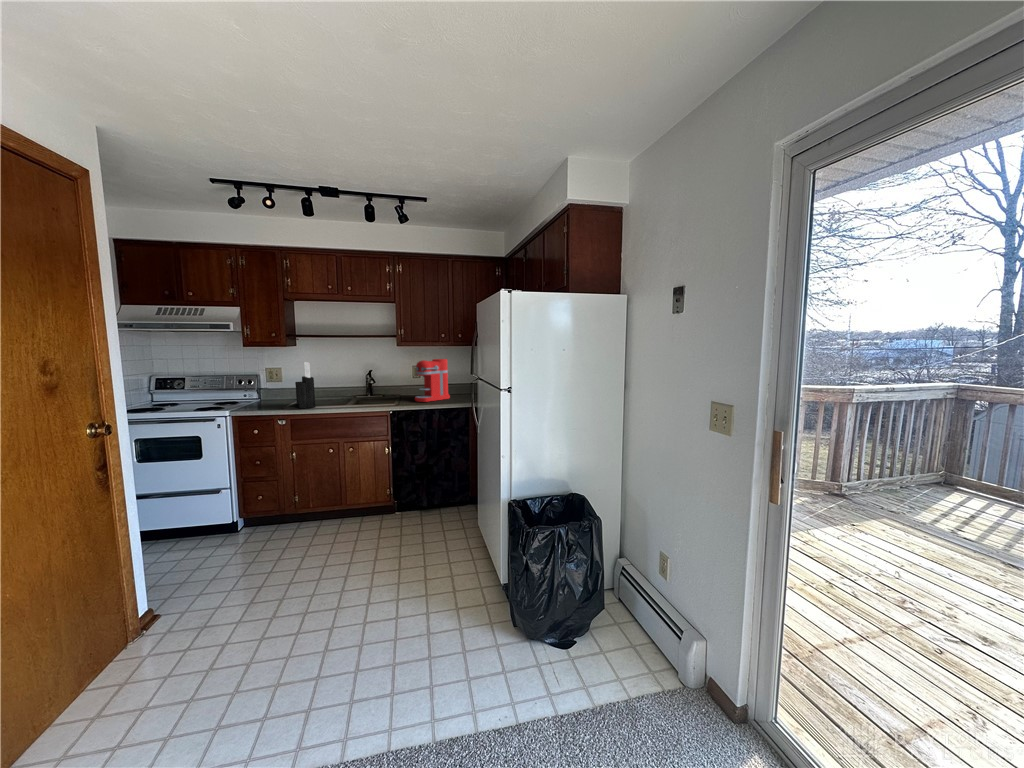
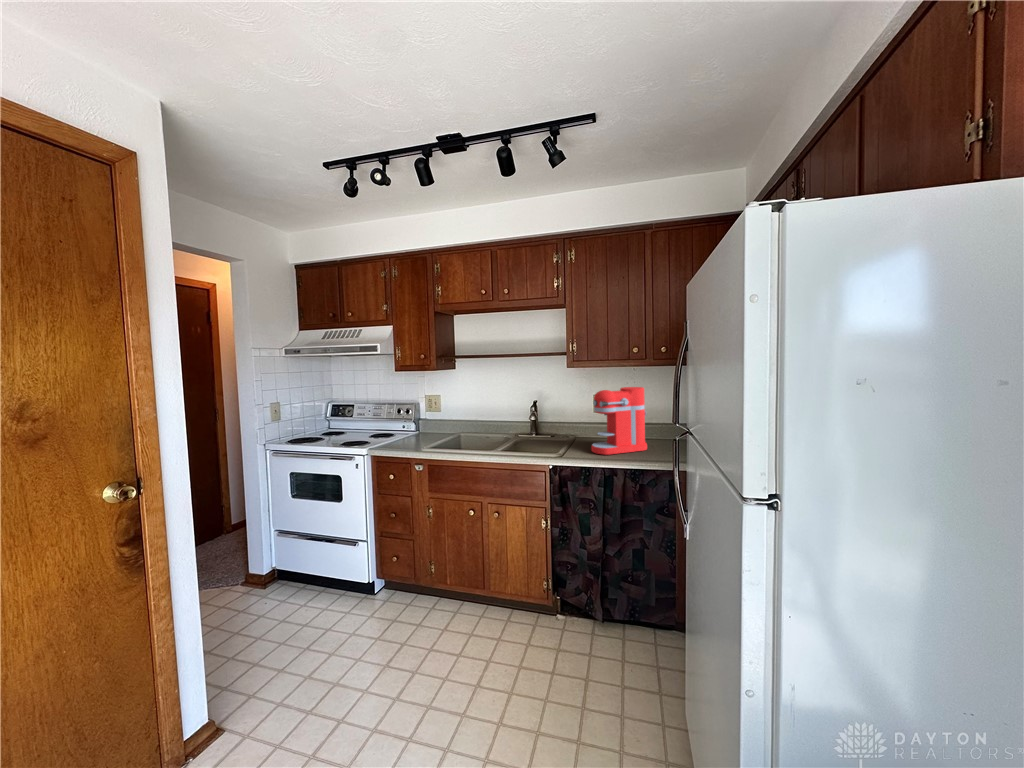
knife block: present [295,362,315,409] -> none [439,390,461,452]

